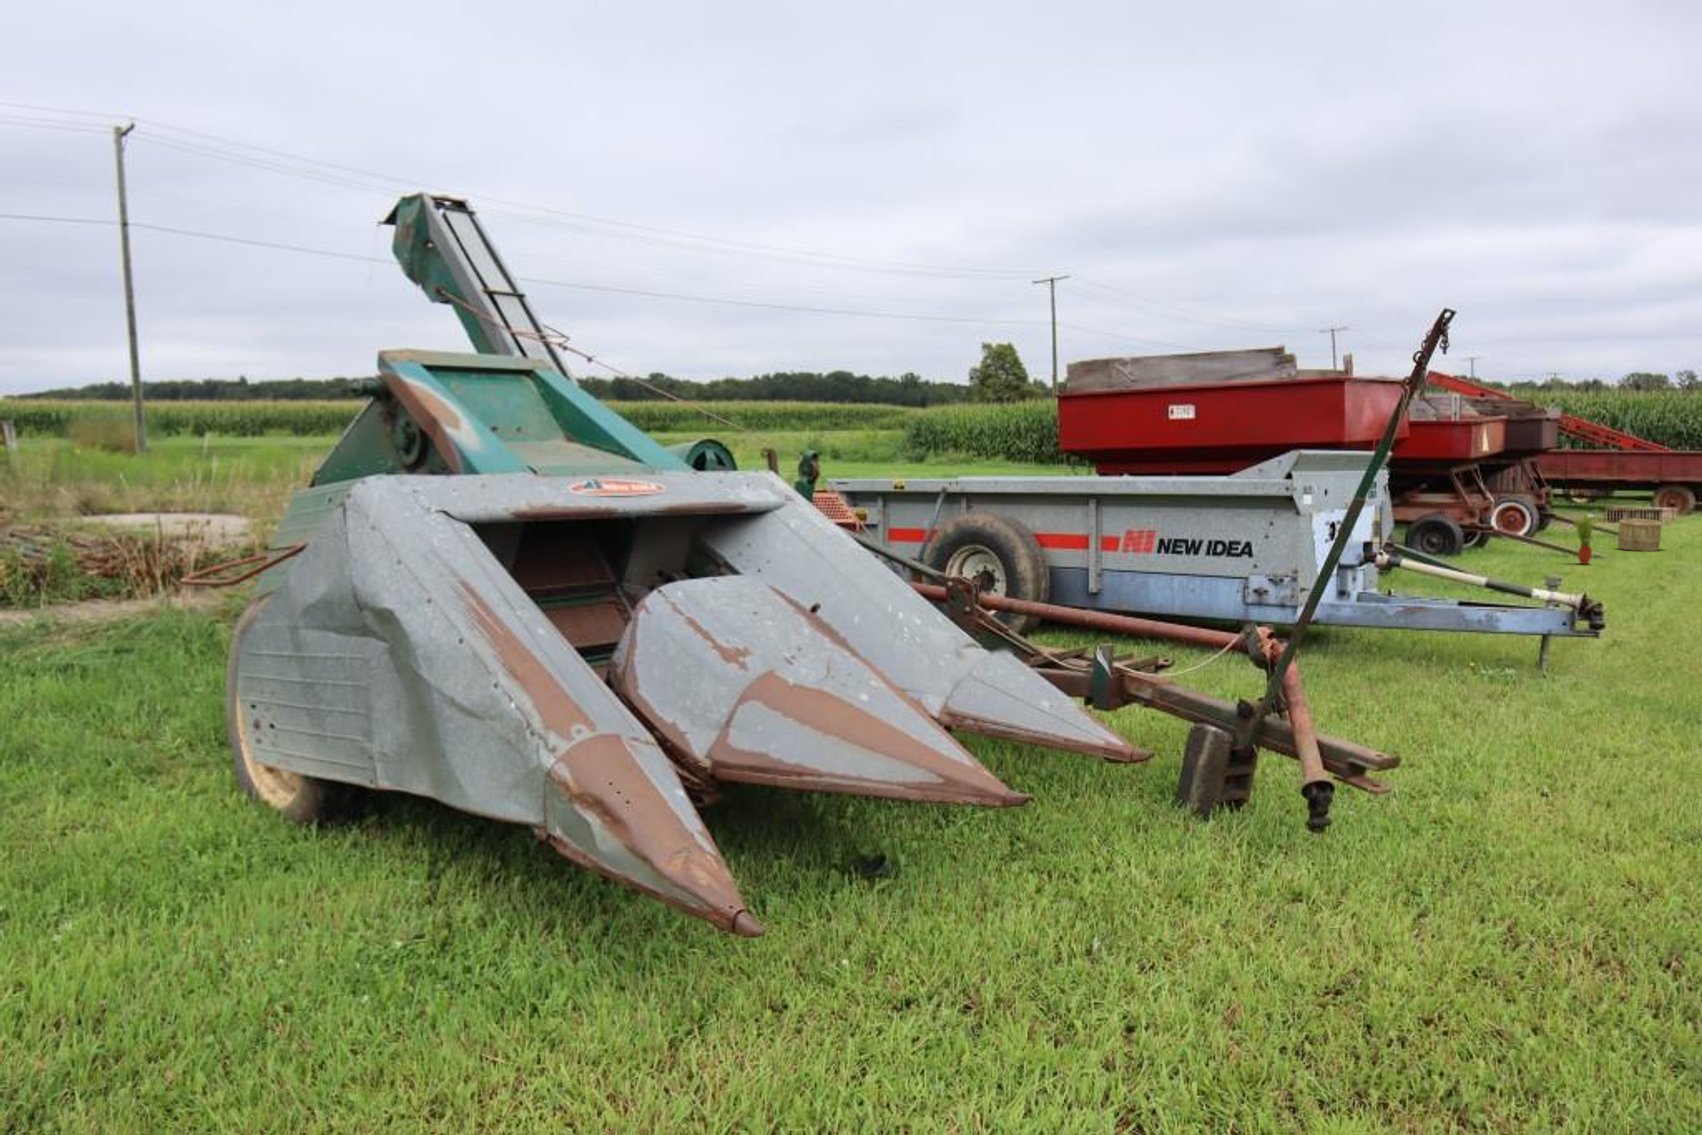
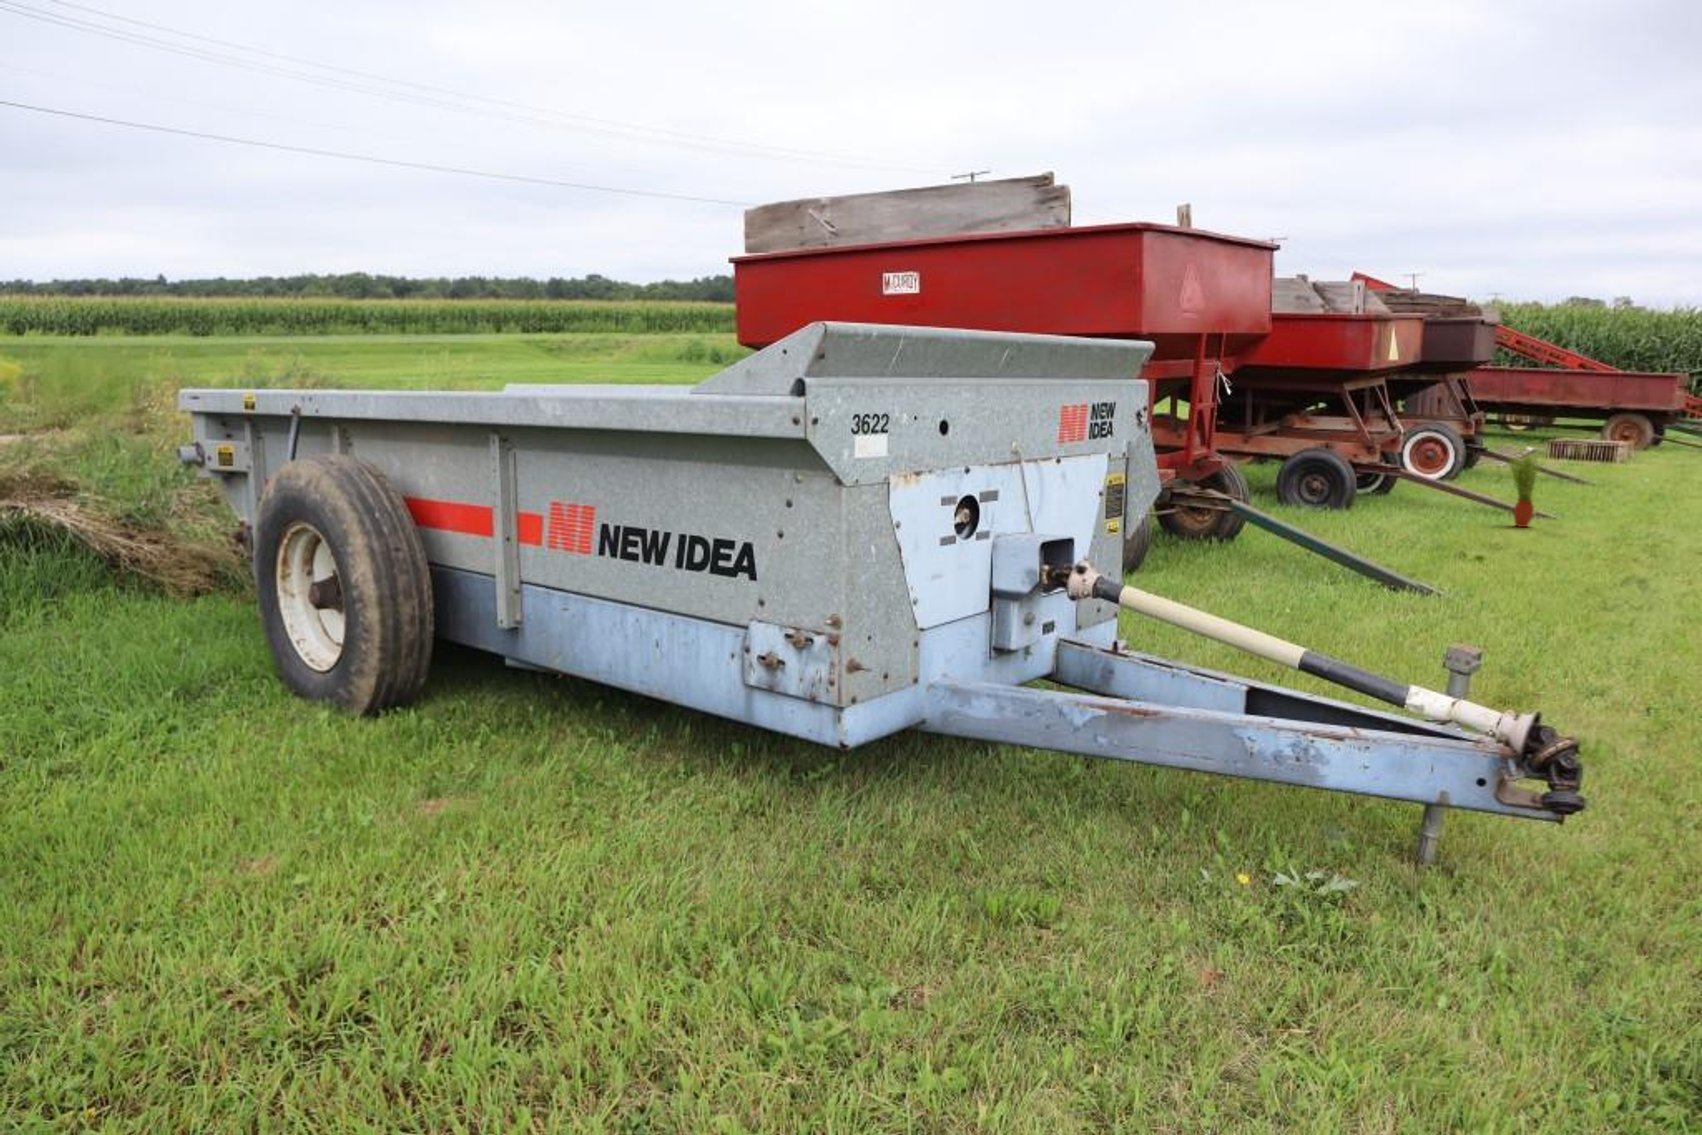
wooden bucket: present [1618,519,1663,551] -> none [1568,458,1633,505]

